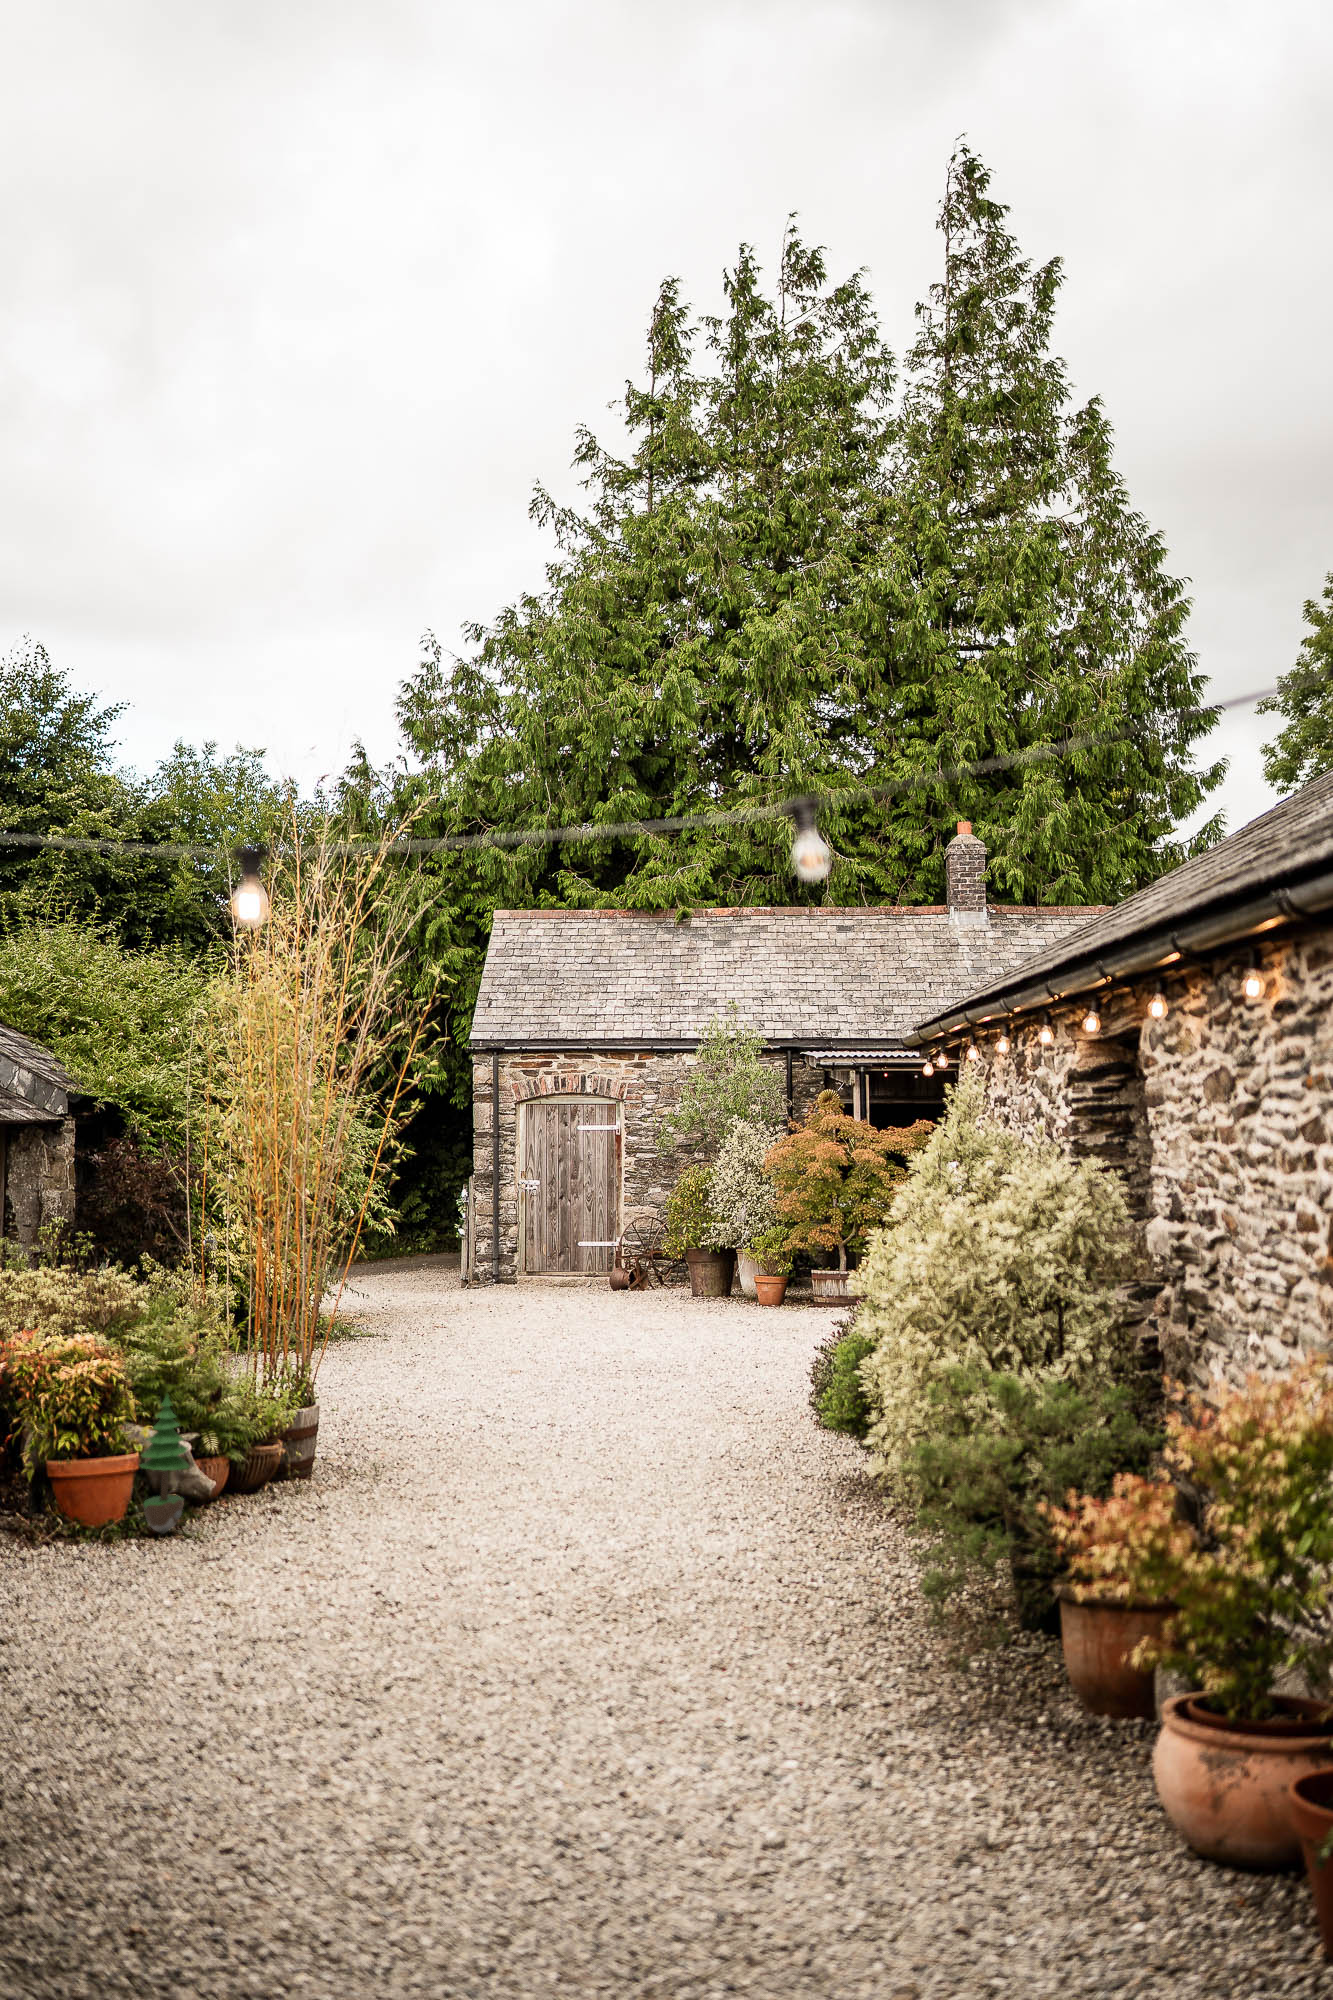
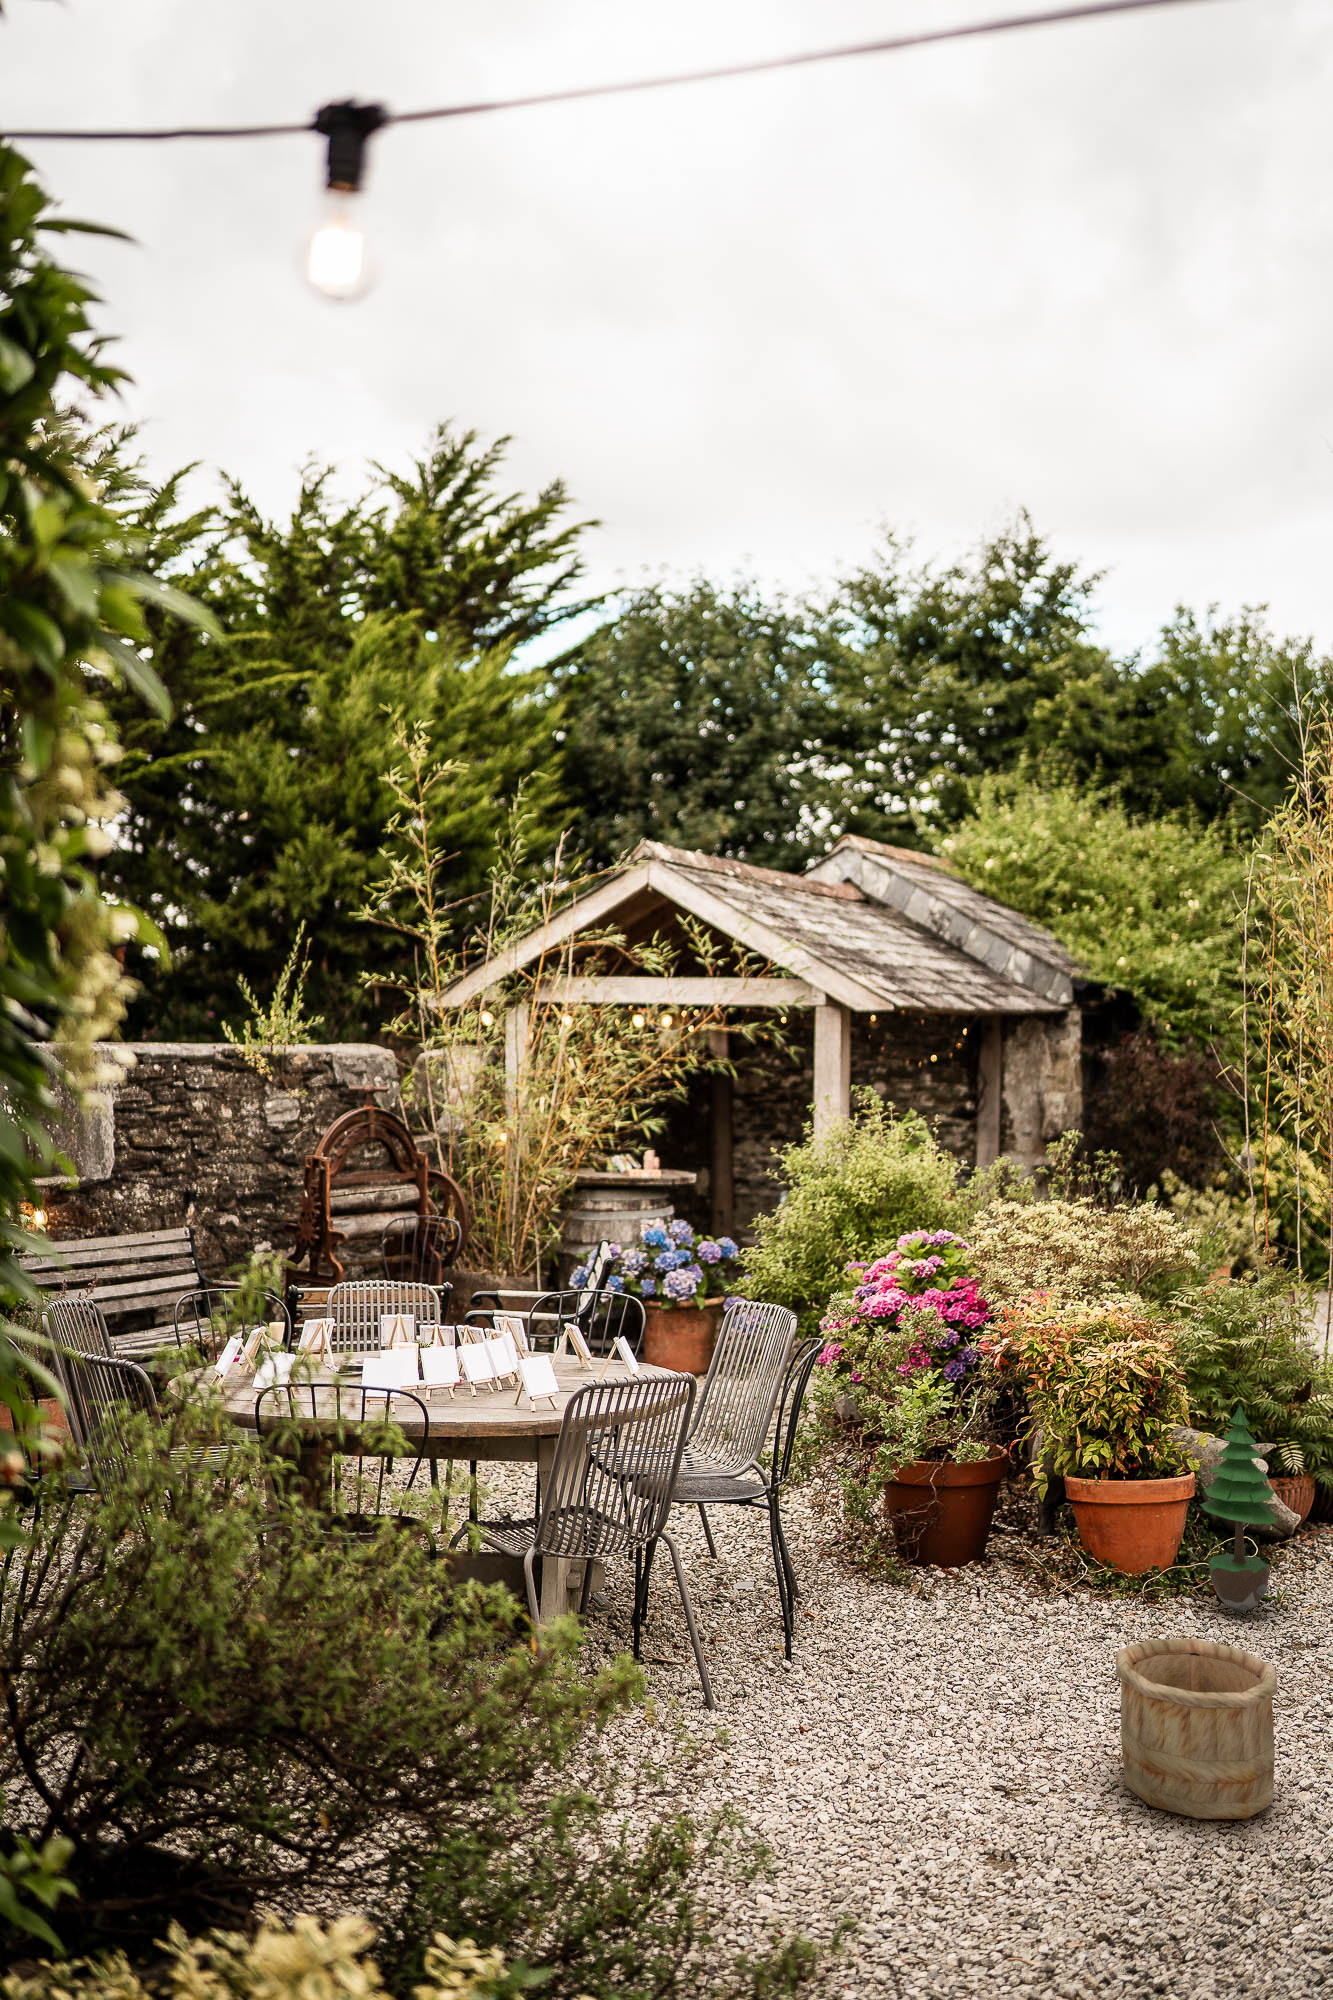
wooden bucket: none [70,1532,173,1636] -> present [1116,1638,1278,1819]

